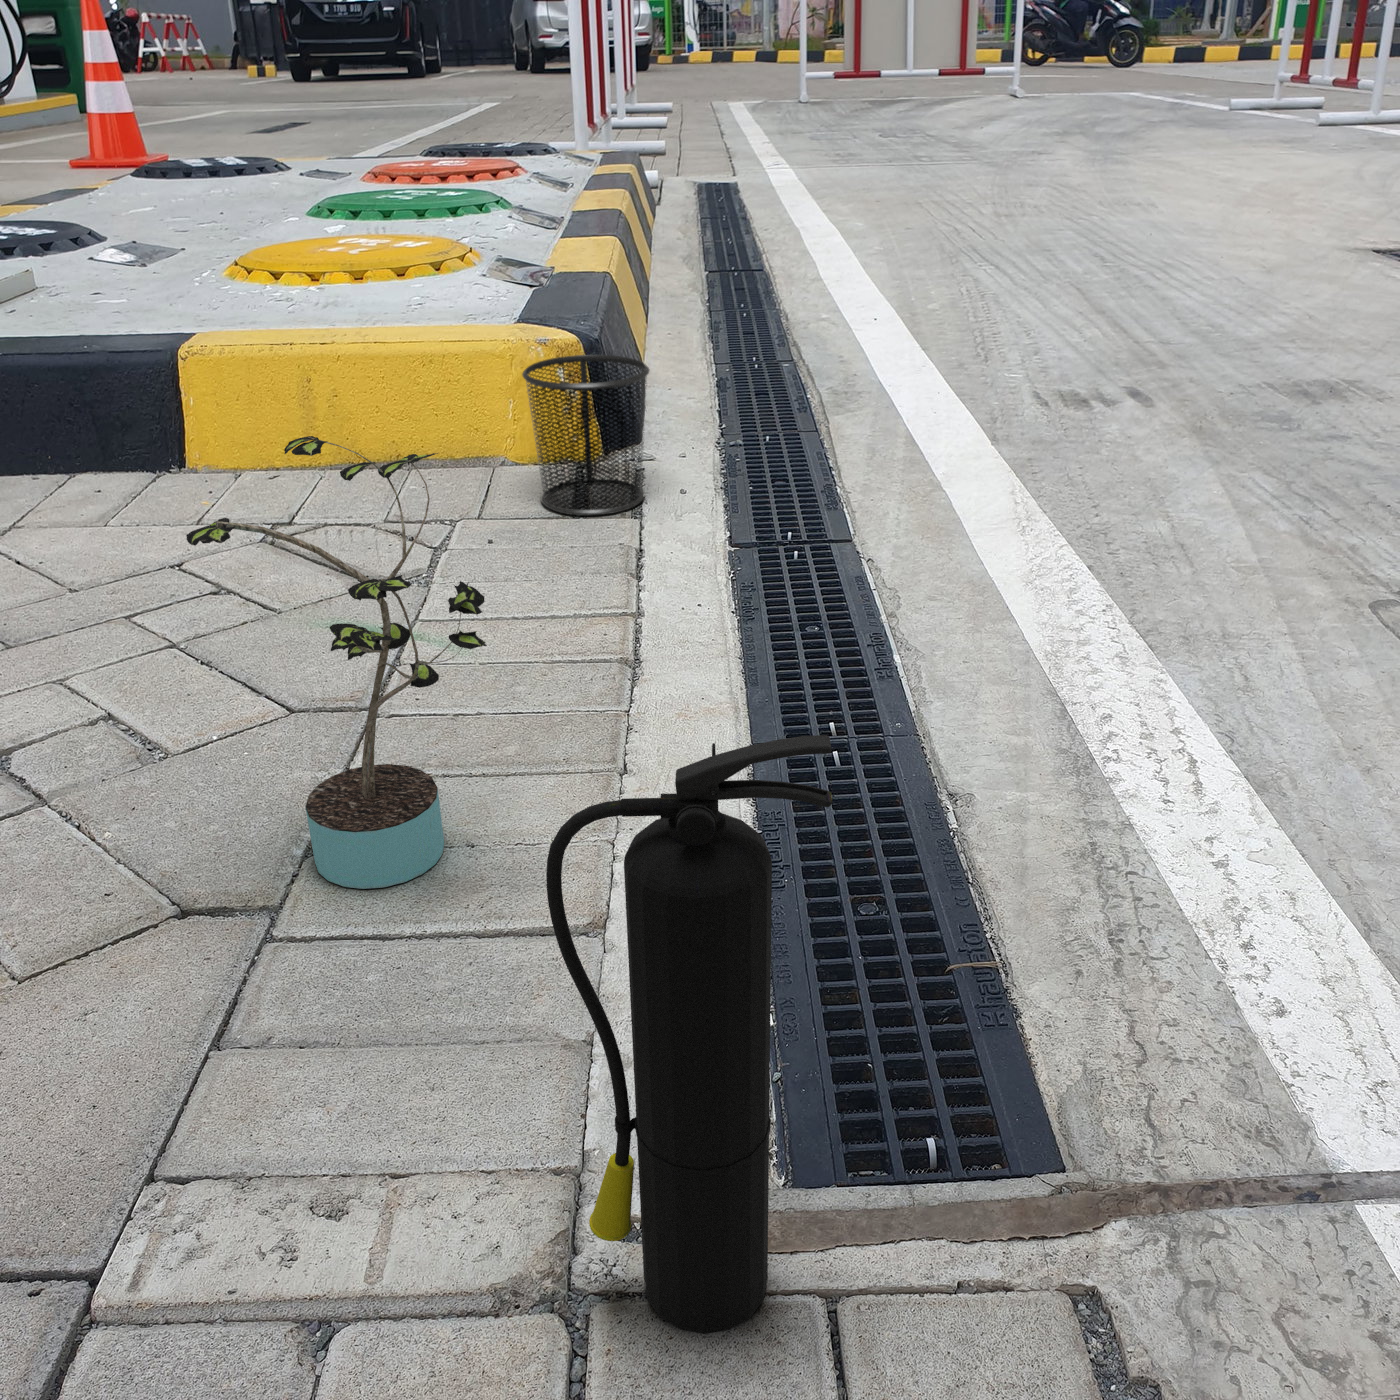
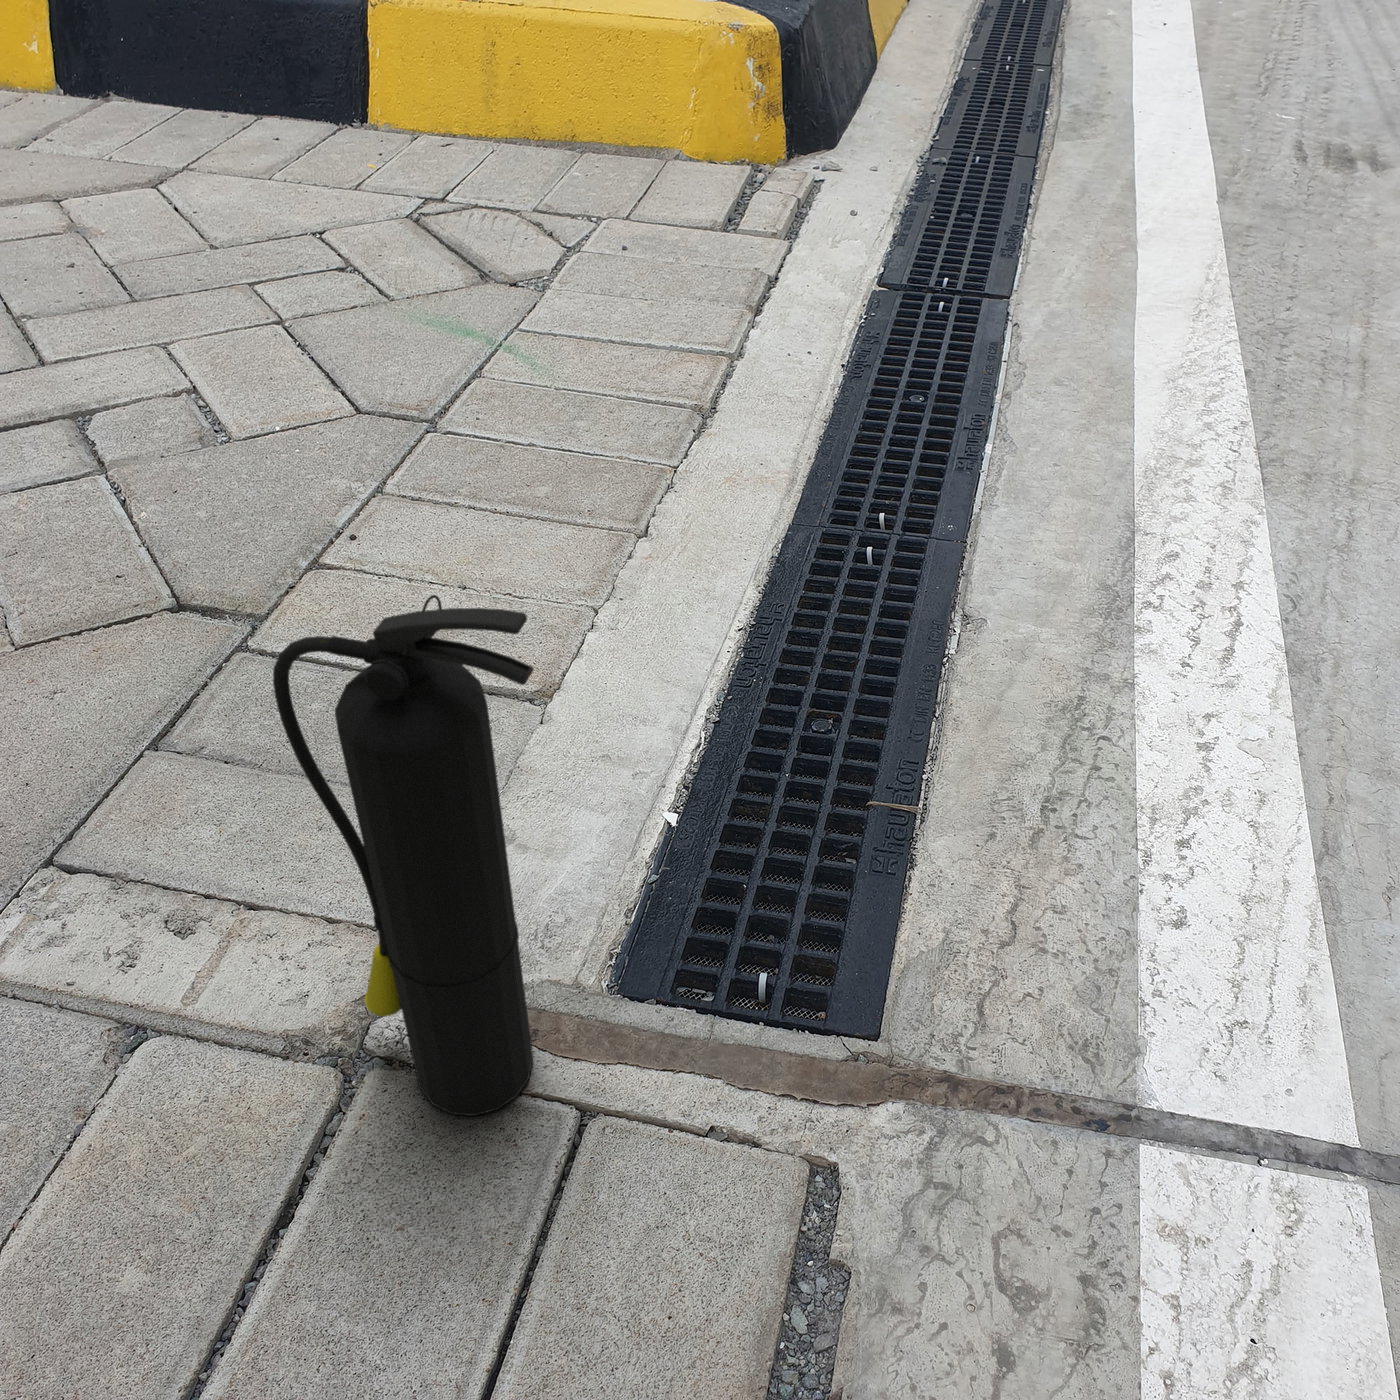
waste bin: present [522,355,650,516] -> none [685,42,825,230]
potted plant: present [186,436,487,889] -> none [163,149,459,615]

